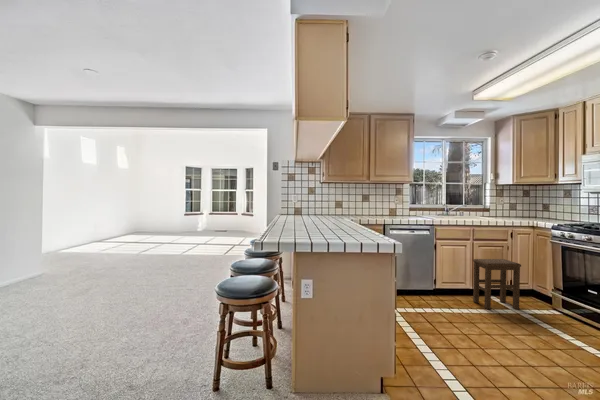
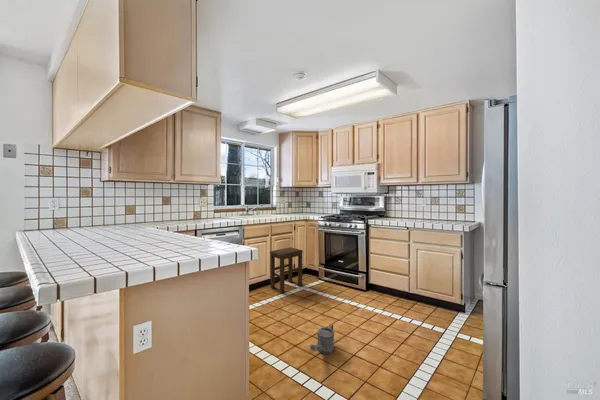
watering can: none [503,340,543,367] -> present [310,324,334,354]

